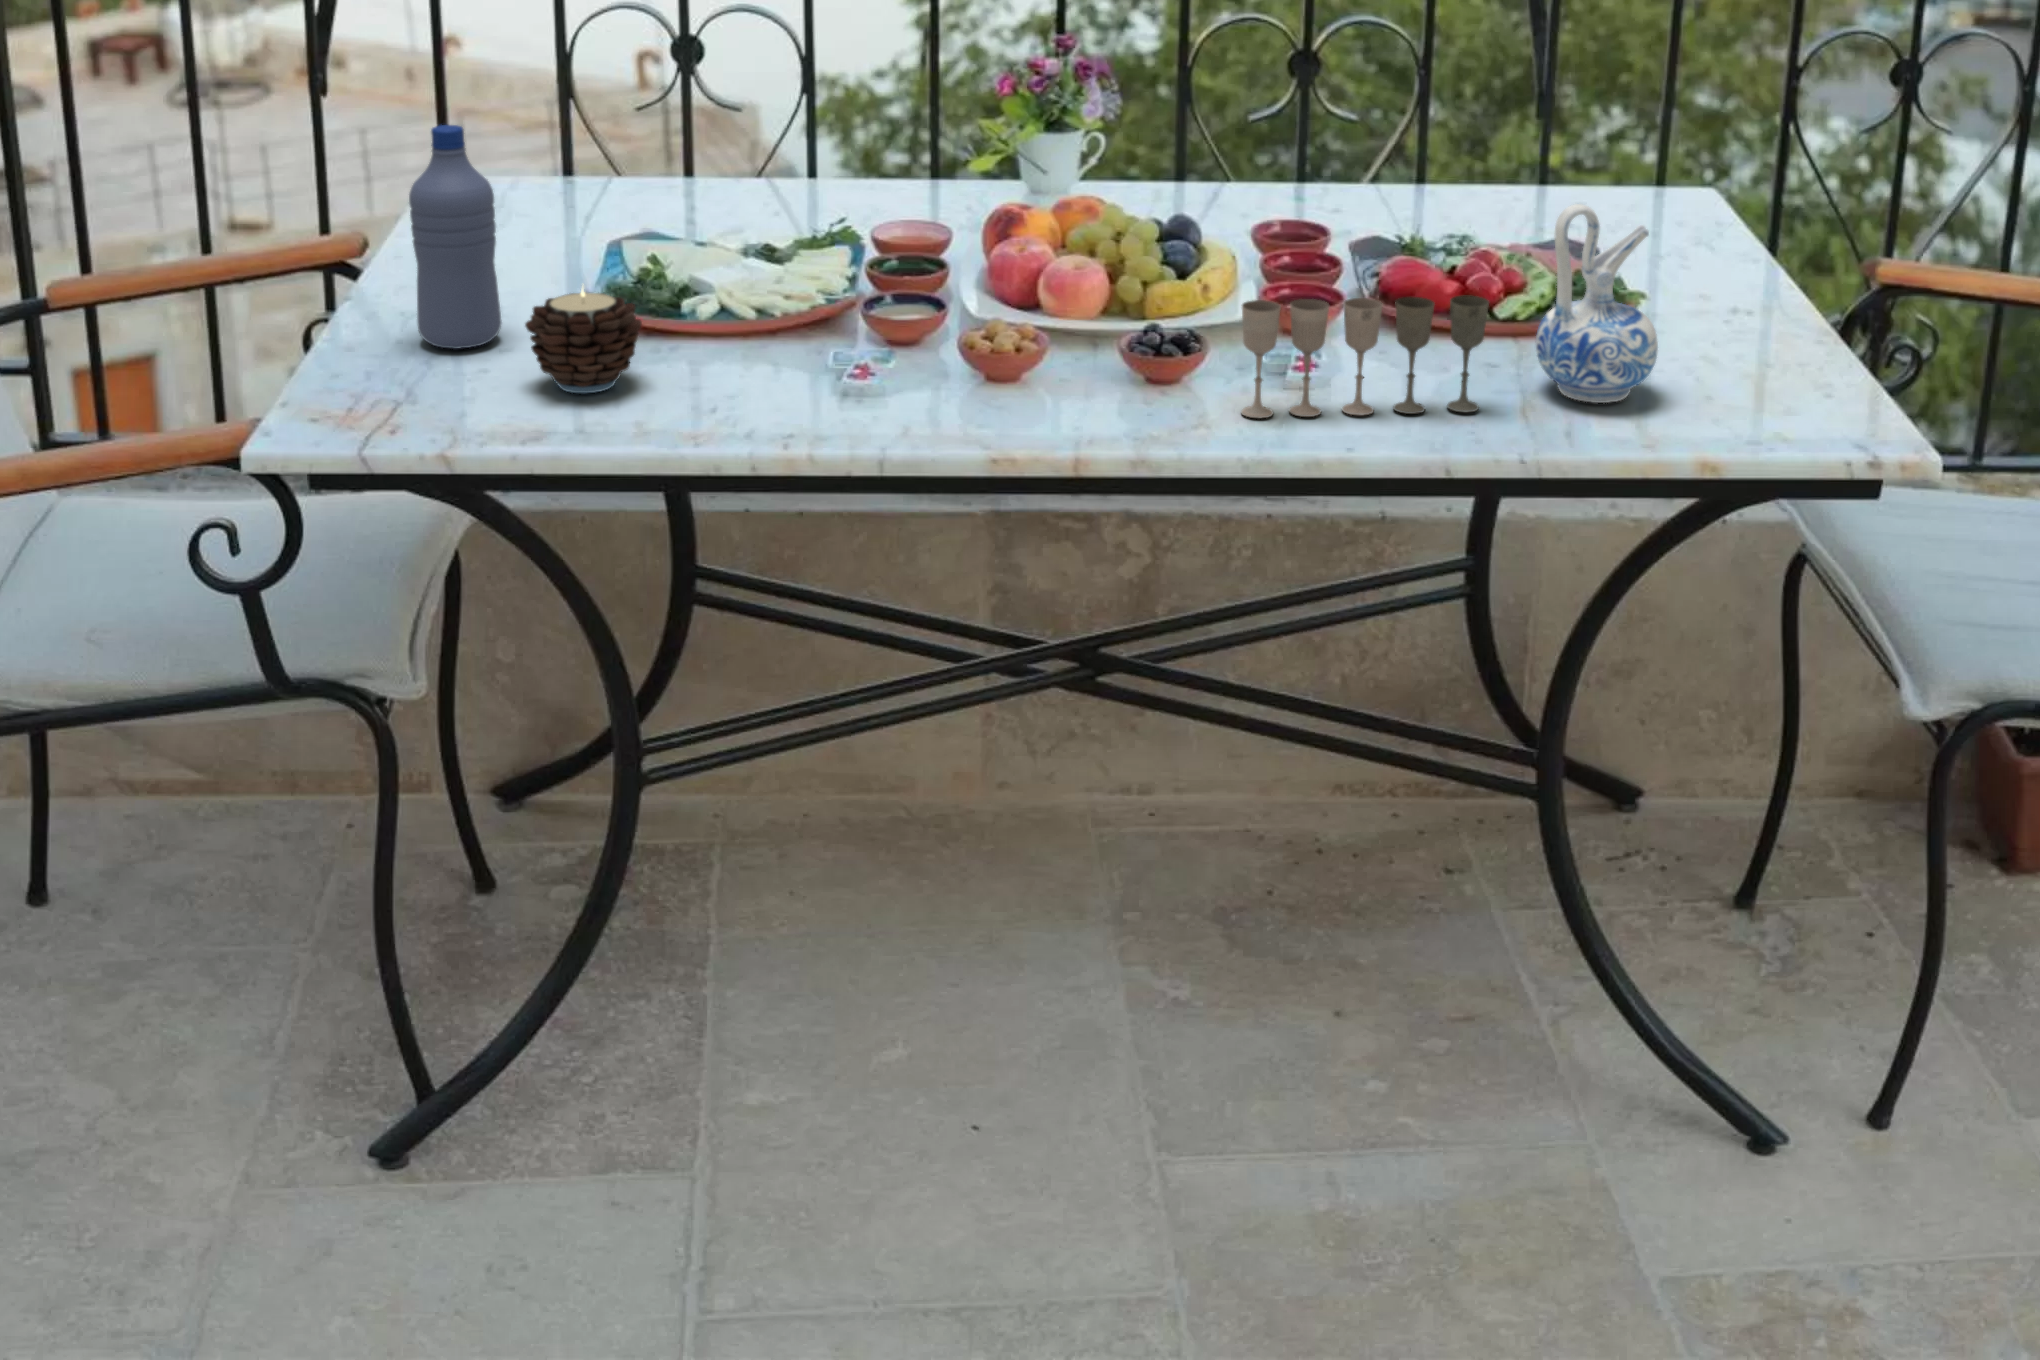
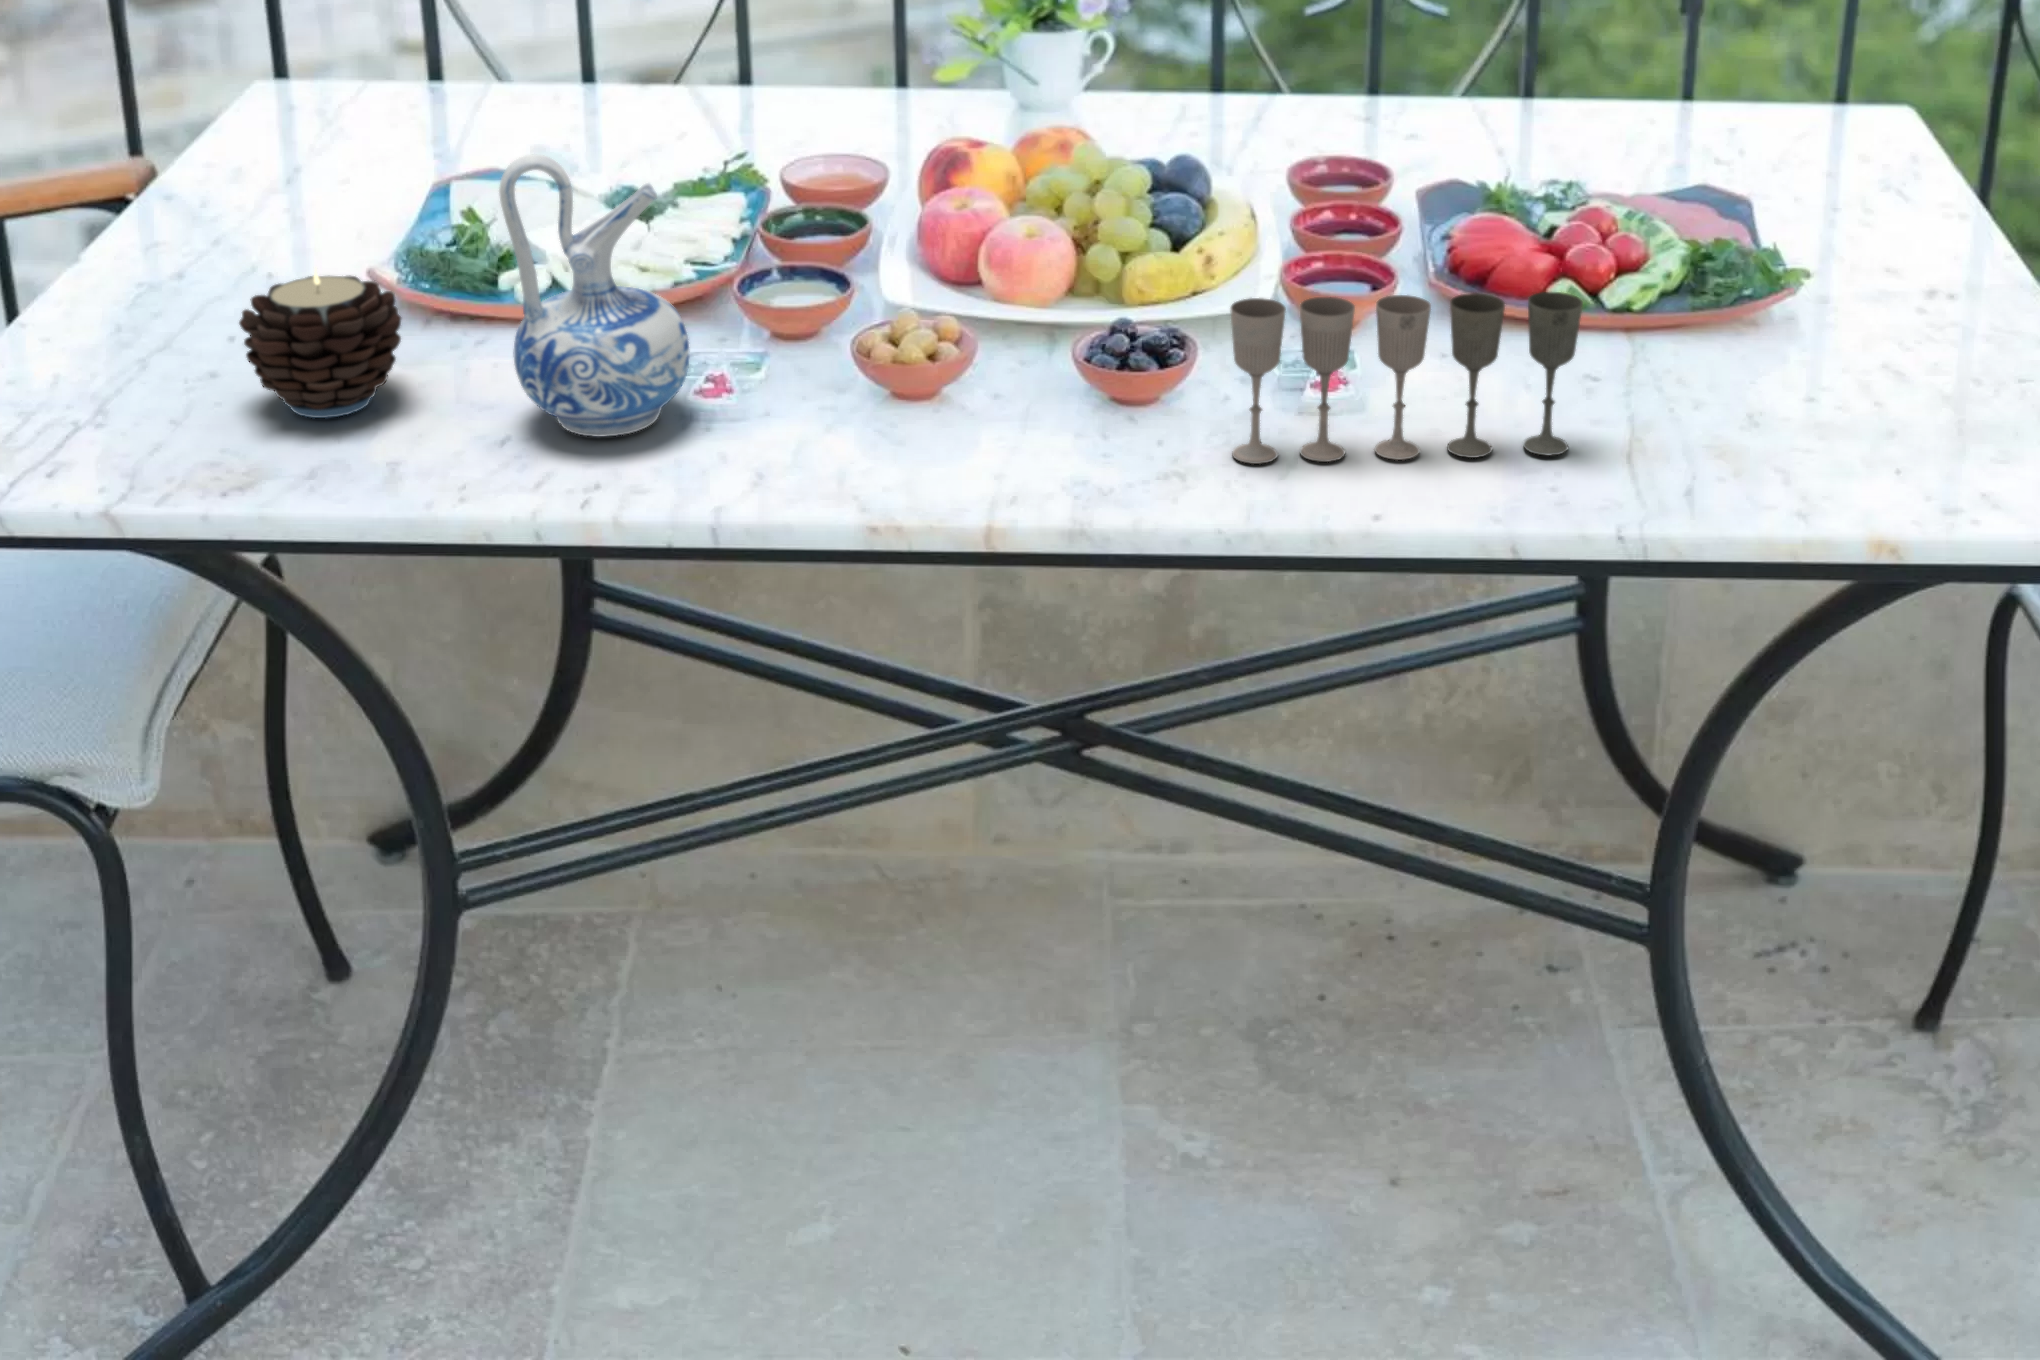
water bottle: present [409,125,502,349] -> none [97,39,241,344]
ceramic pitcher: present [1536,204,1658,403] -> present [499,154,689,437]

